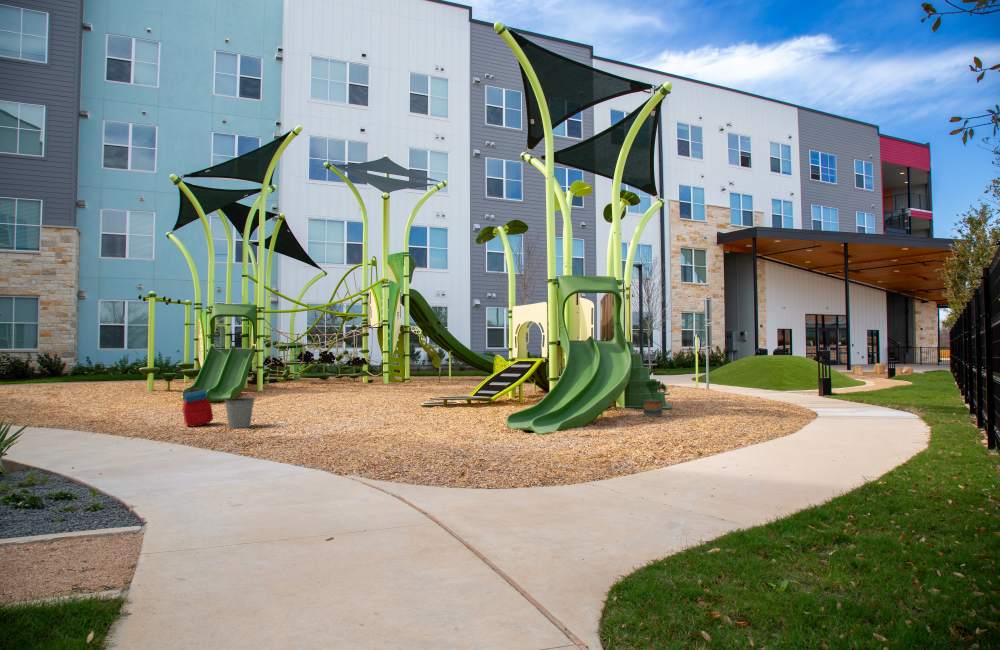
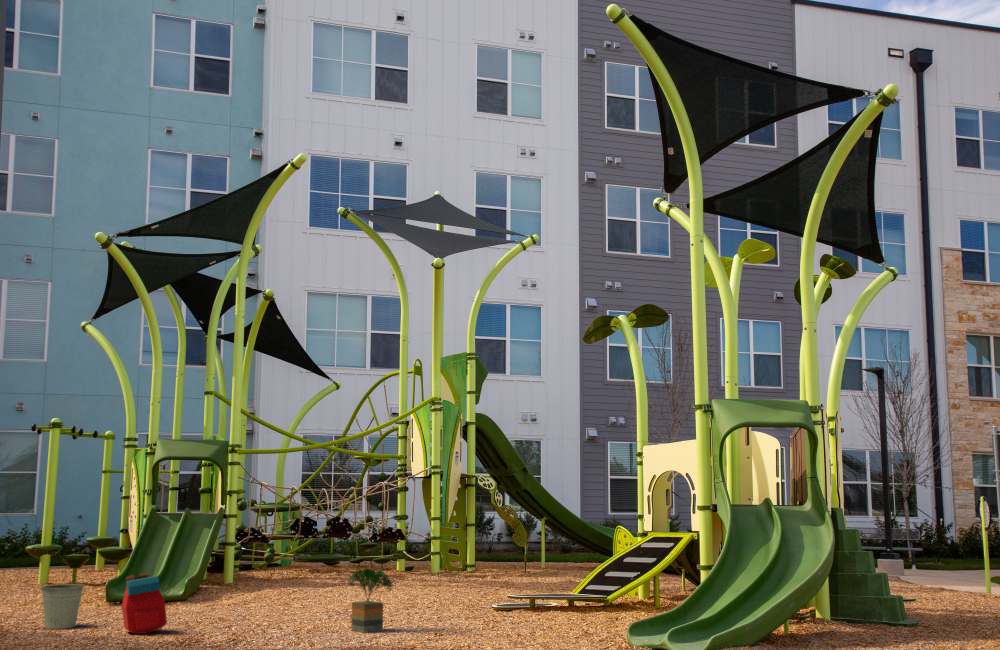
potted tree: present [641,381,667,417] -> present [349,569,392,633]
bucket: present [224,398,255,428] -> present [41,584,85,629]

